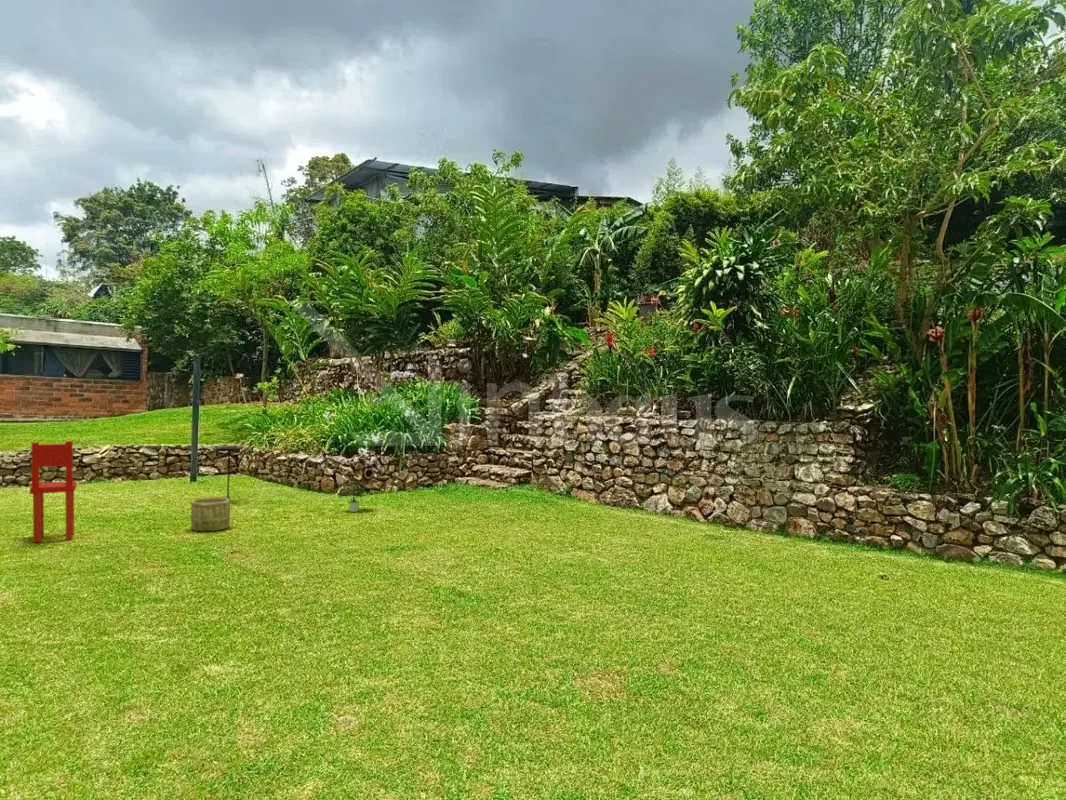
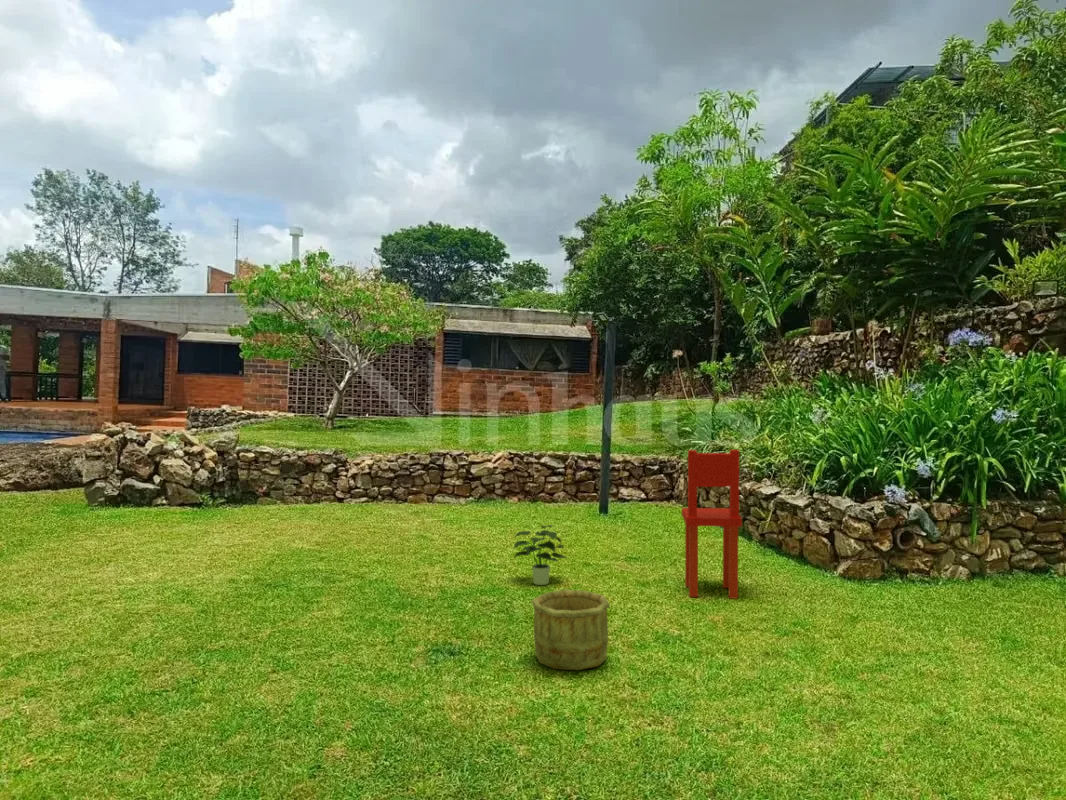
chair: present [30,441,77,542] -> present [682,450,742,599]
side table: present [216,446,242,499] -> none [608,472,657,584]
potted plant: present [338,479,365,512] -> present [514,525,567,585]

